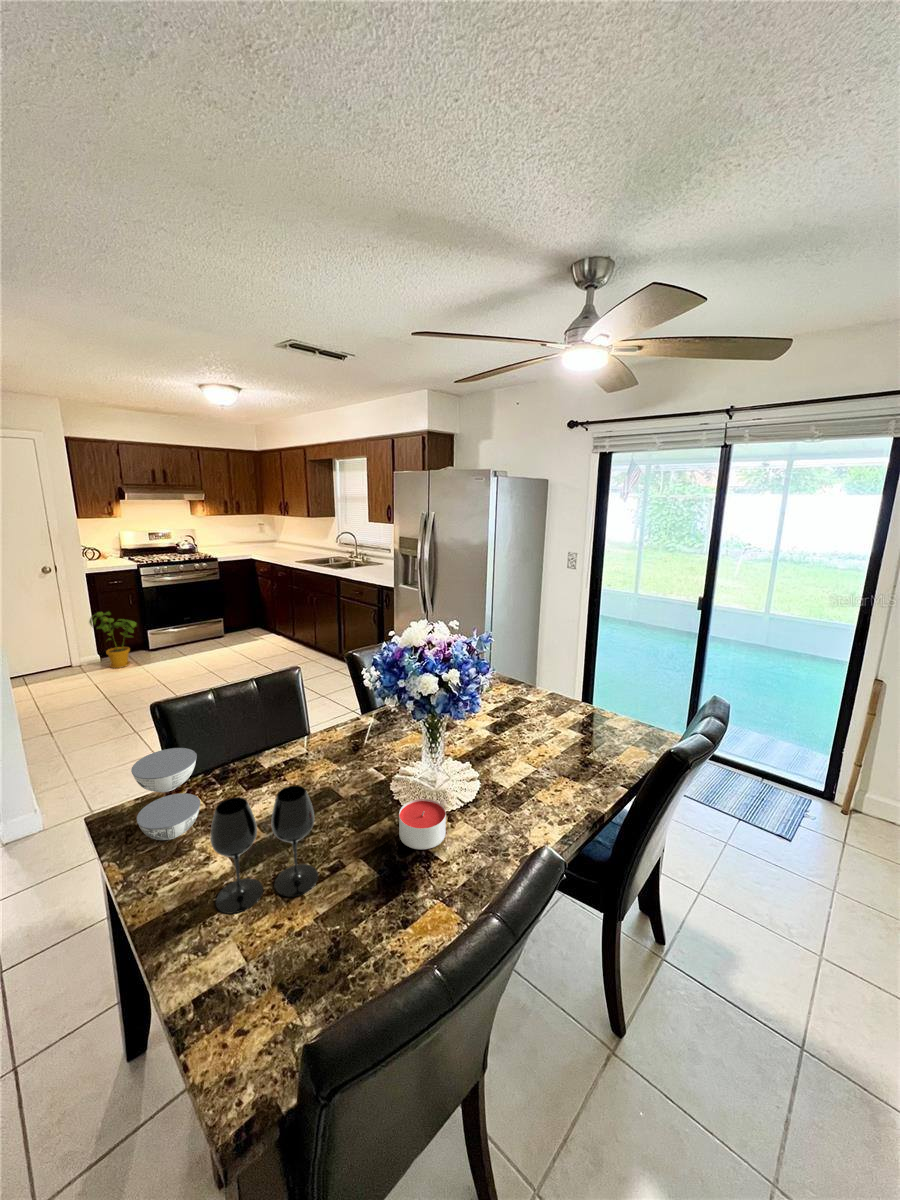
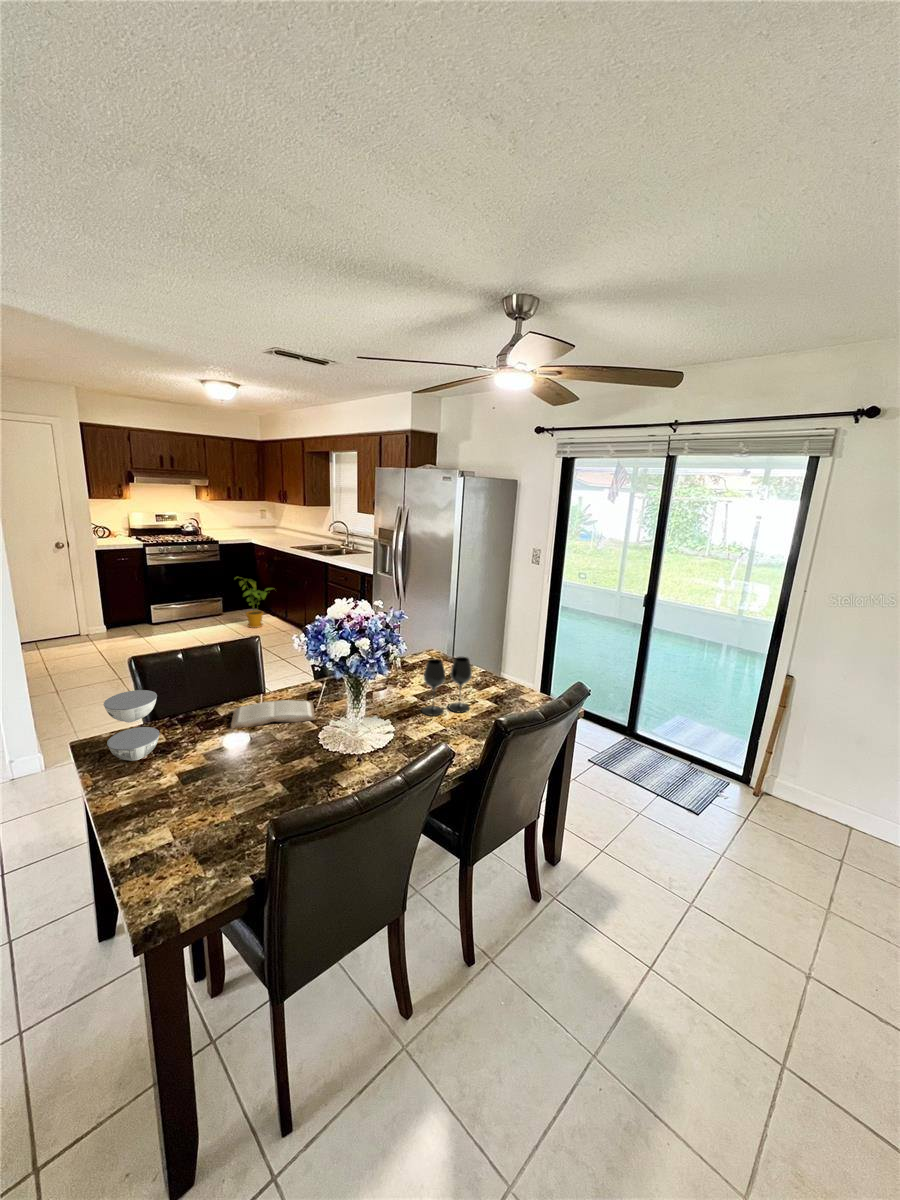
house plant: present [89,612,137,668] -> present [235,577,273,628]
book: none [279,743,379,785] -> present [231,700,315,728]
wine glass: present [211,785,318,914] -> present [422,657,472,716]
candle: present [399,799,446,849] -> none [315,741,353,778]

